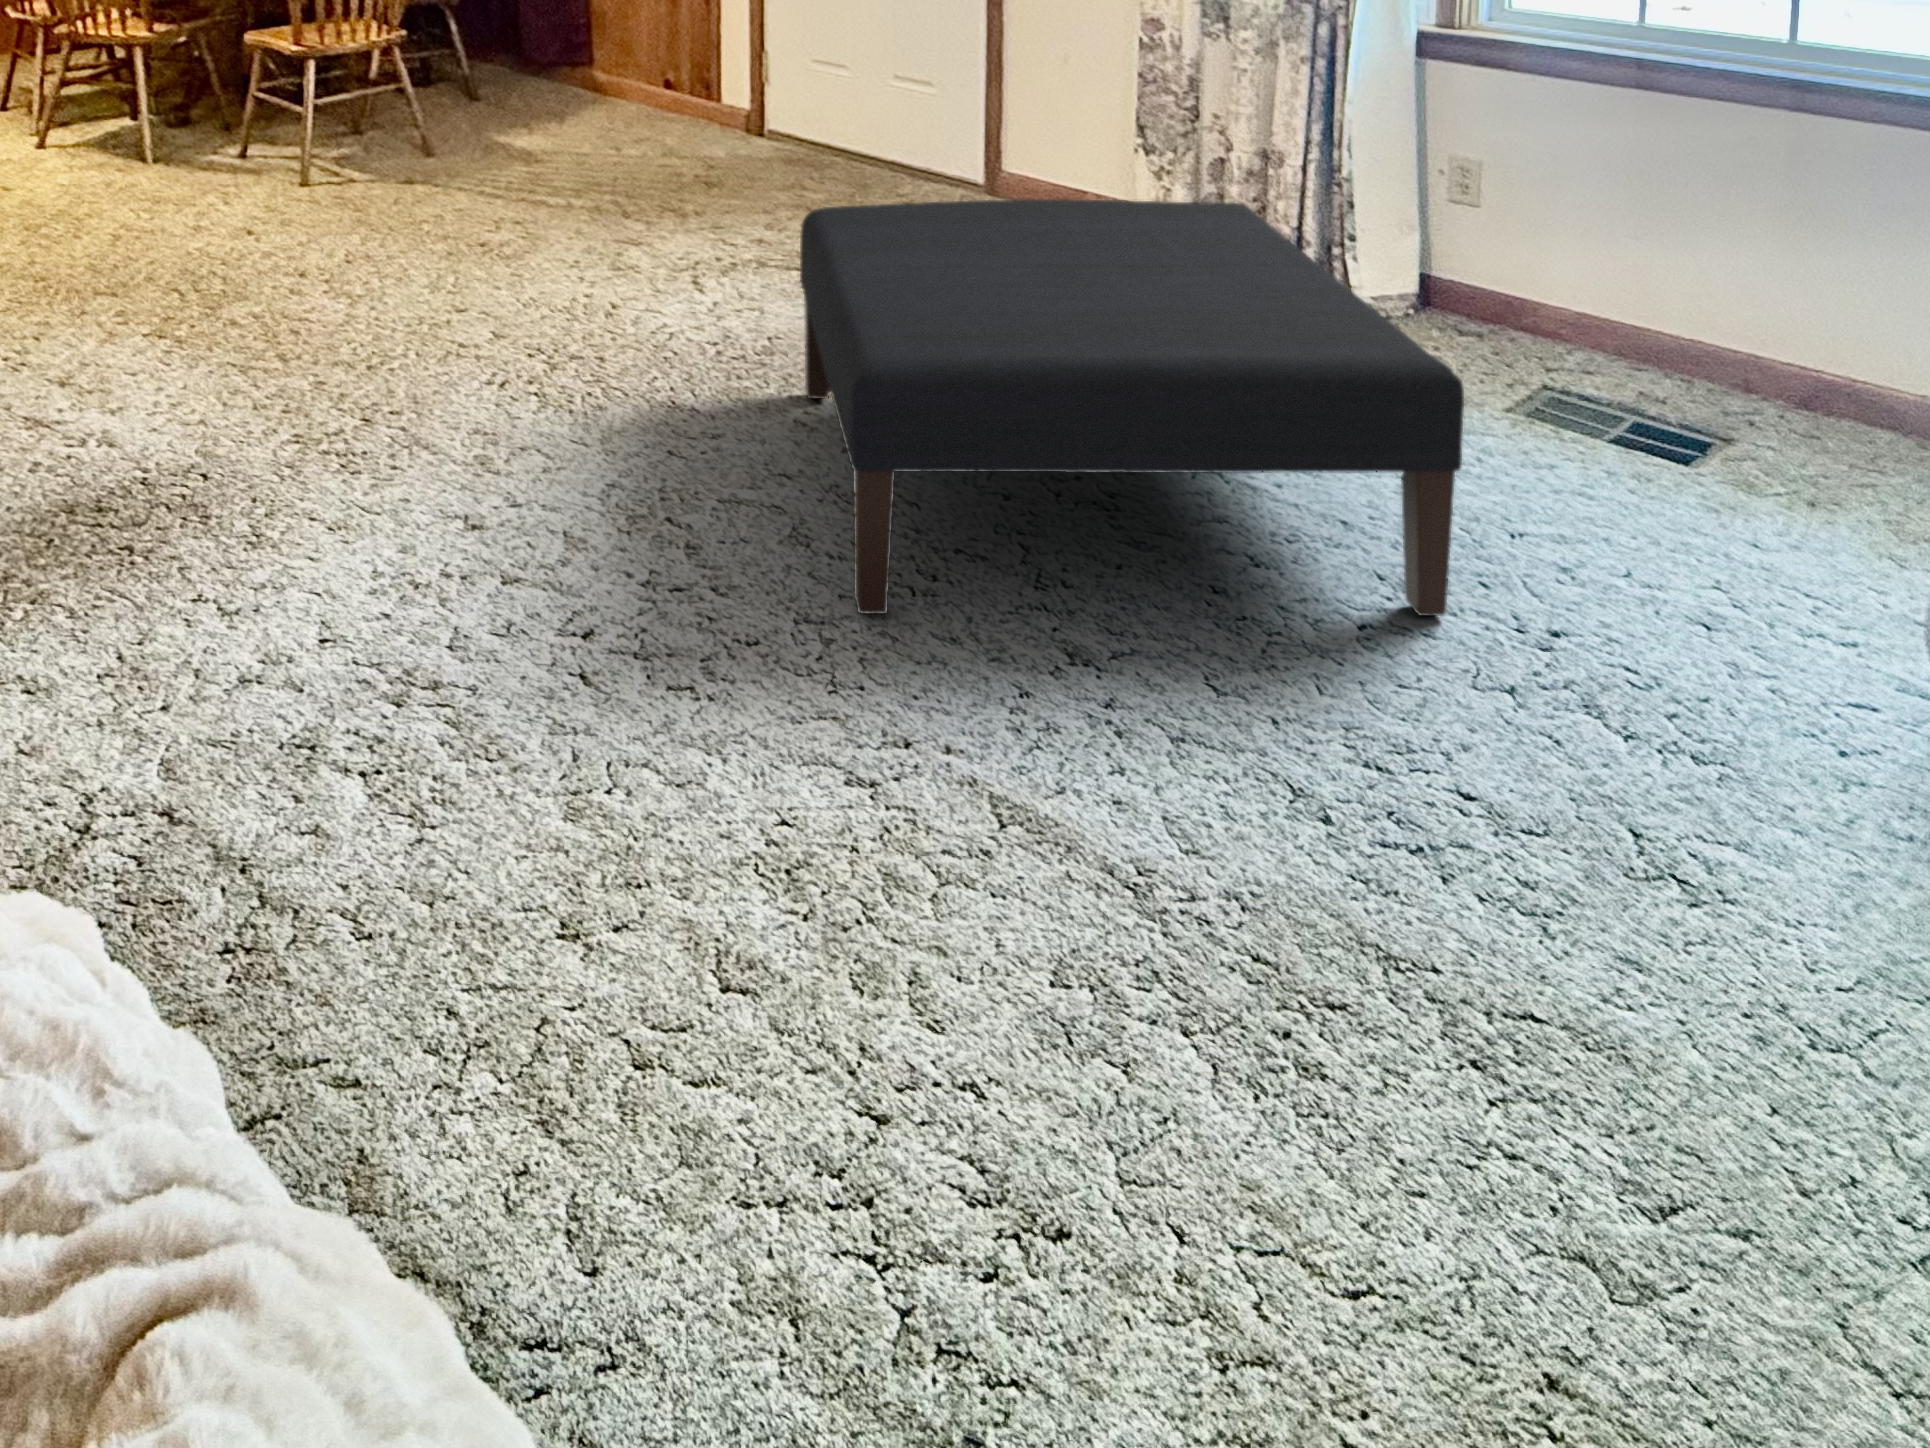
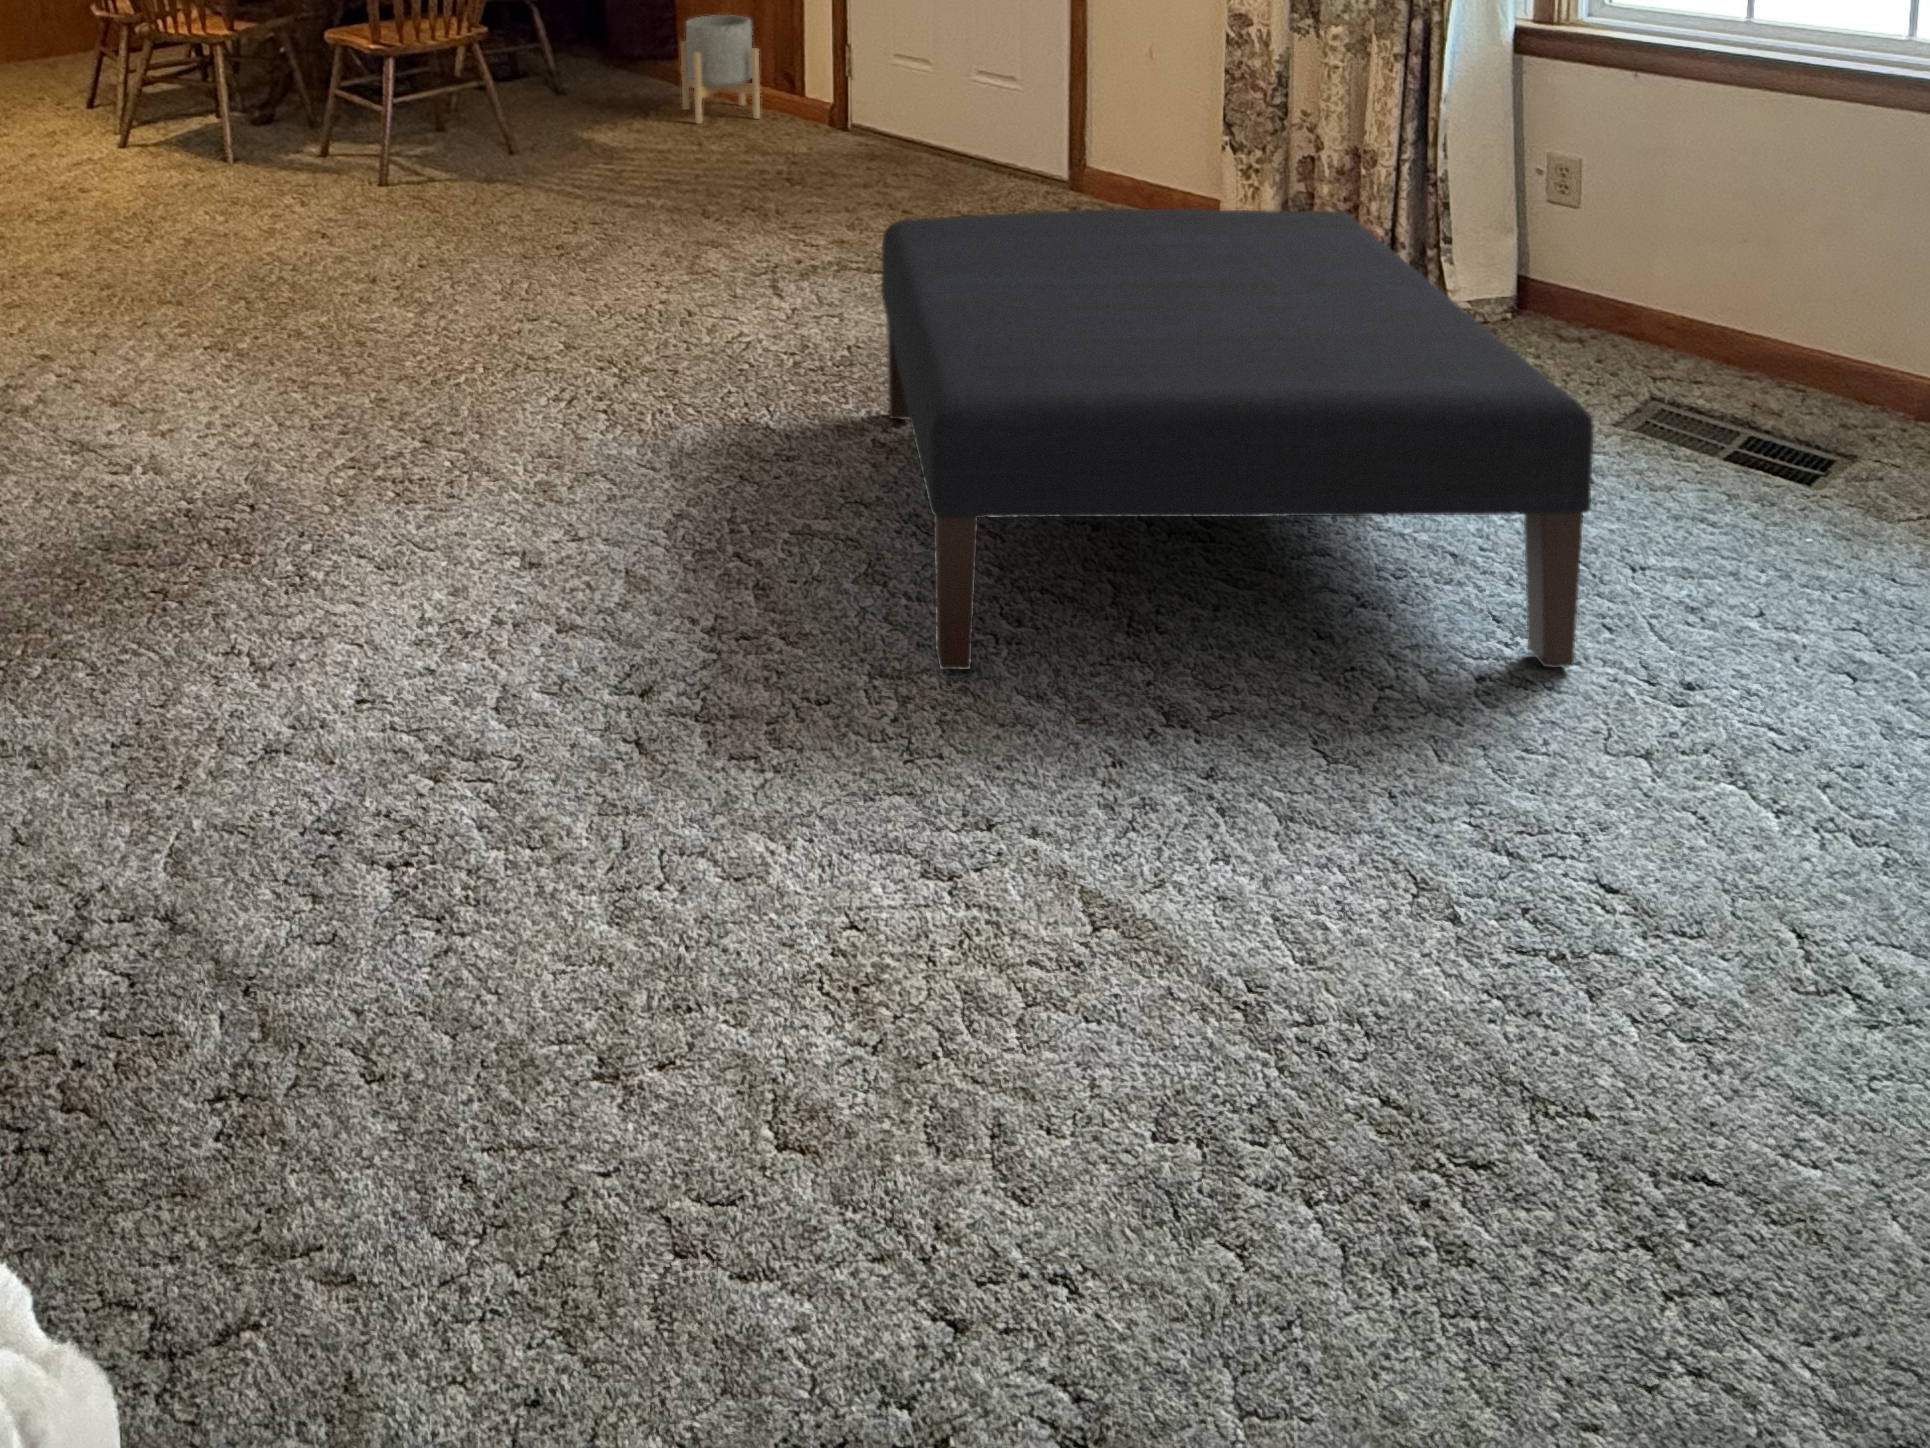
planter: none [593,19,672,126] -> present [681,15,760,123]

